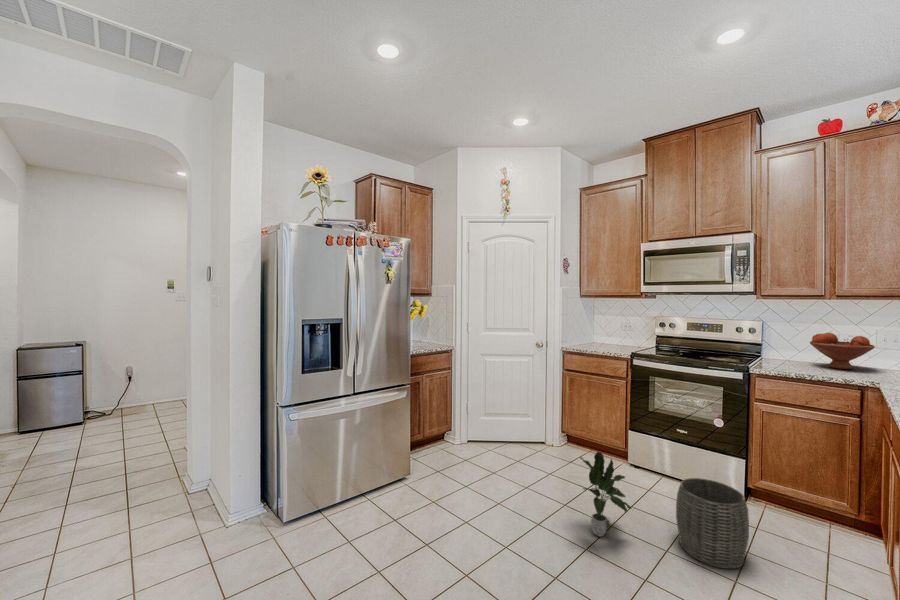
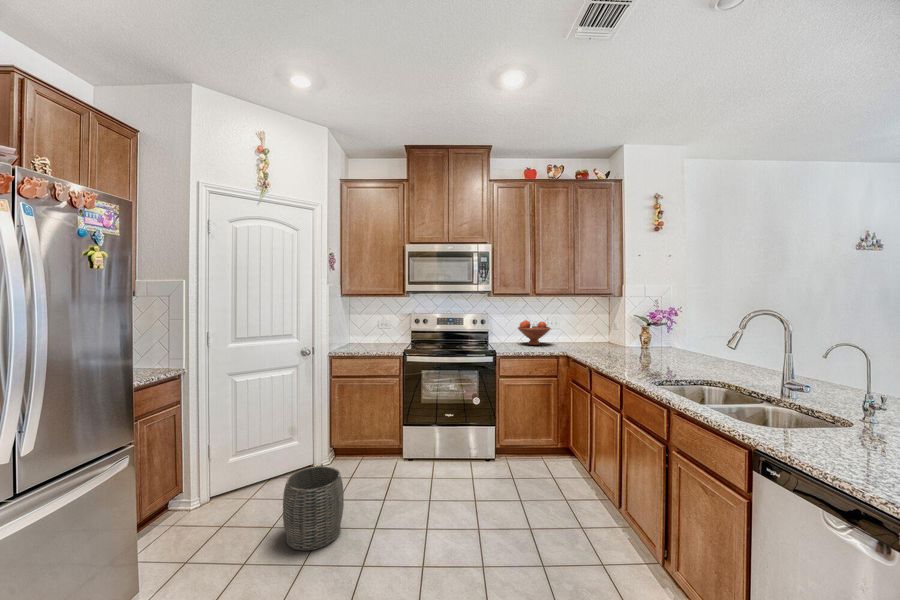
potted plant: present [580,452,631,537] -> none [406,455,460,543]
woven basket: present [676,478,749,569] -> present [283,467,344,551]

